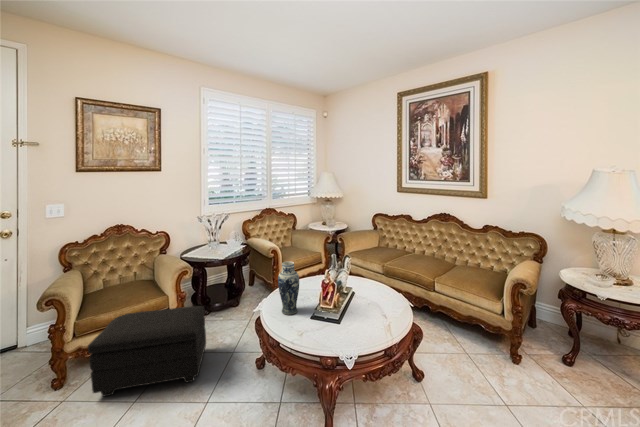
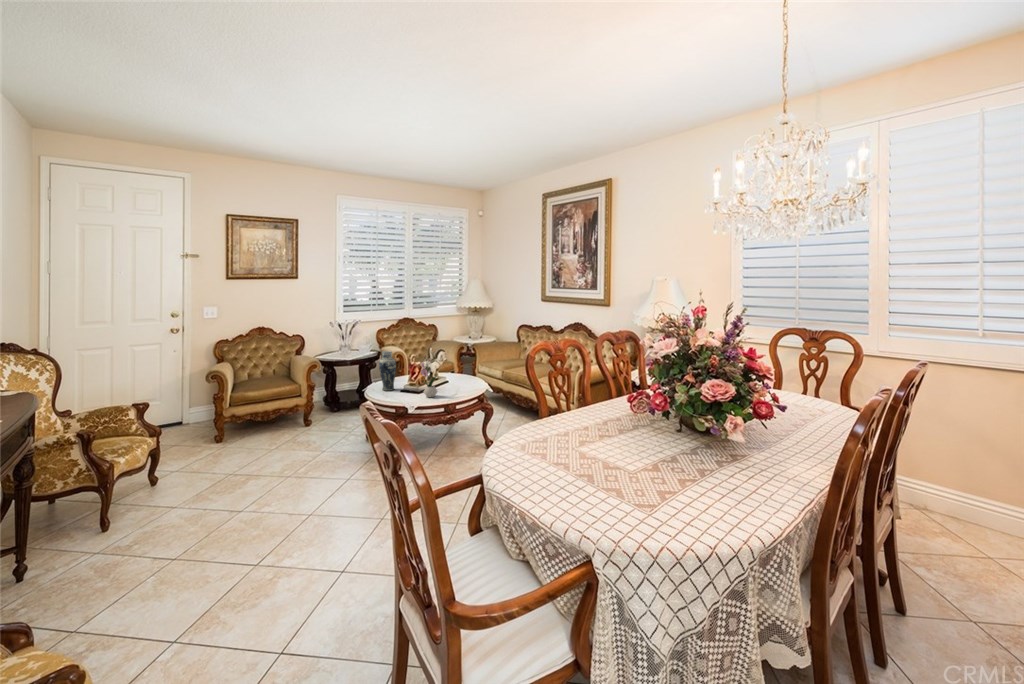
flower arrangement: none [344,272,370,330] -> present [421,356,438,397]
footstool: present [88,306,206,396] -> none [244,392,330,445]

